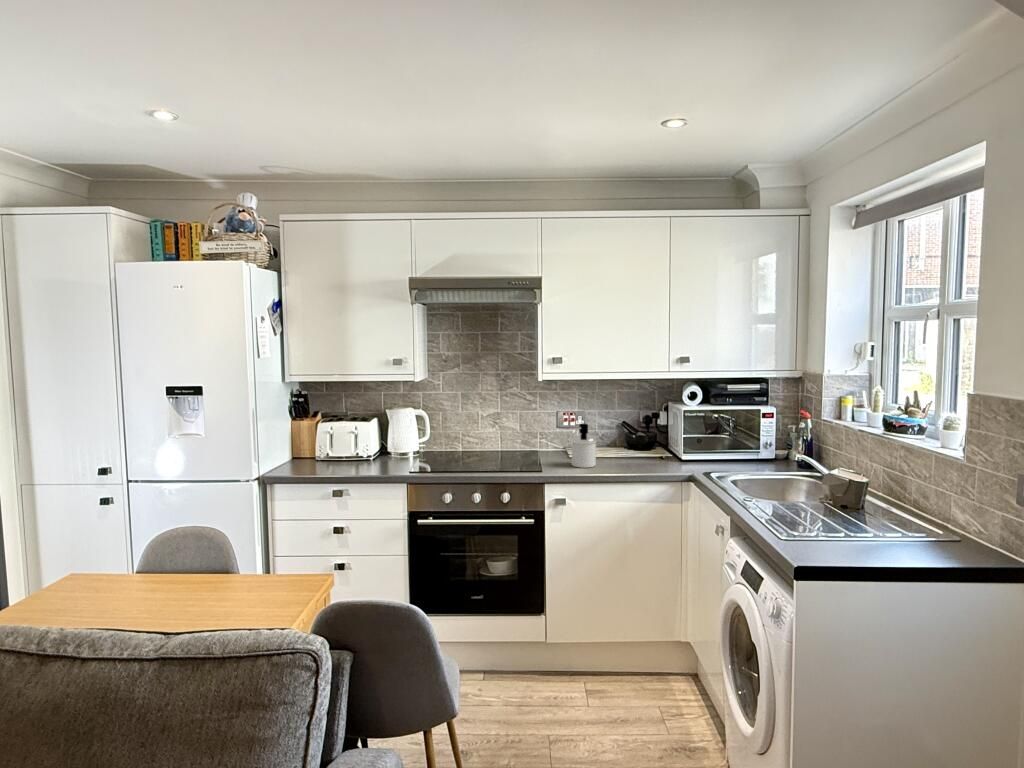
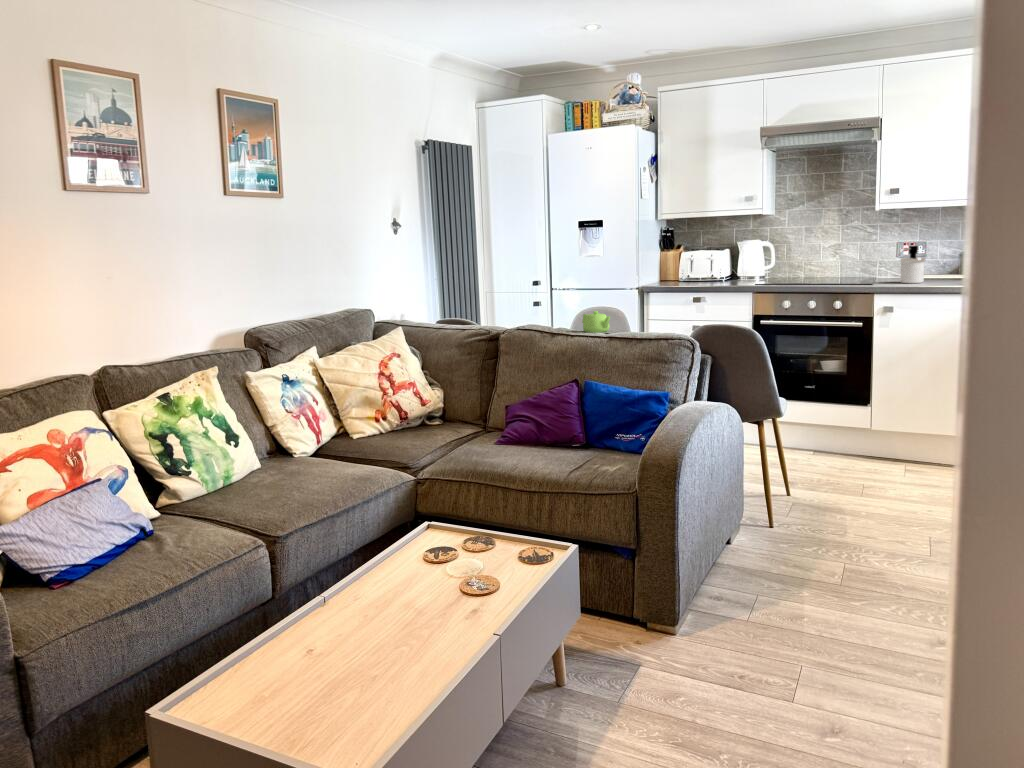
teapot: none [108,563,164,607] -> present [582,311,610,333]

